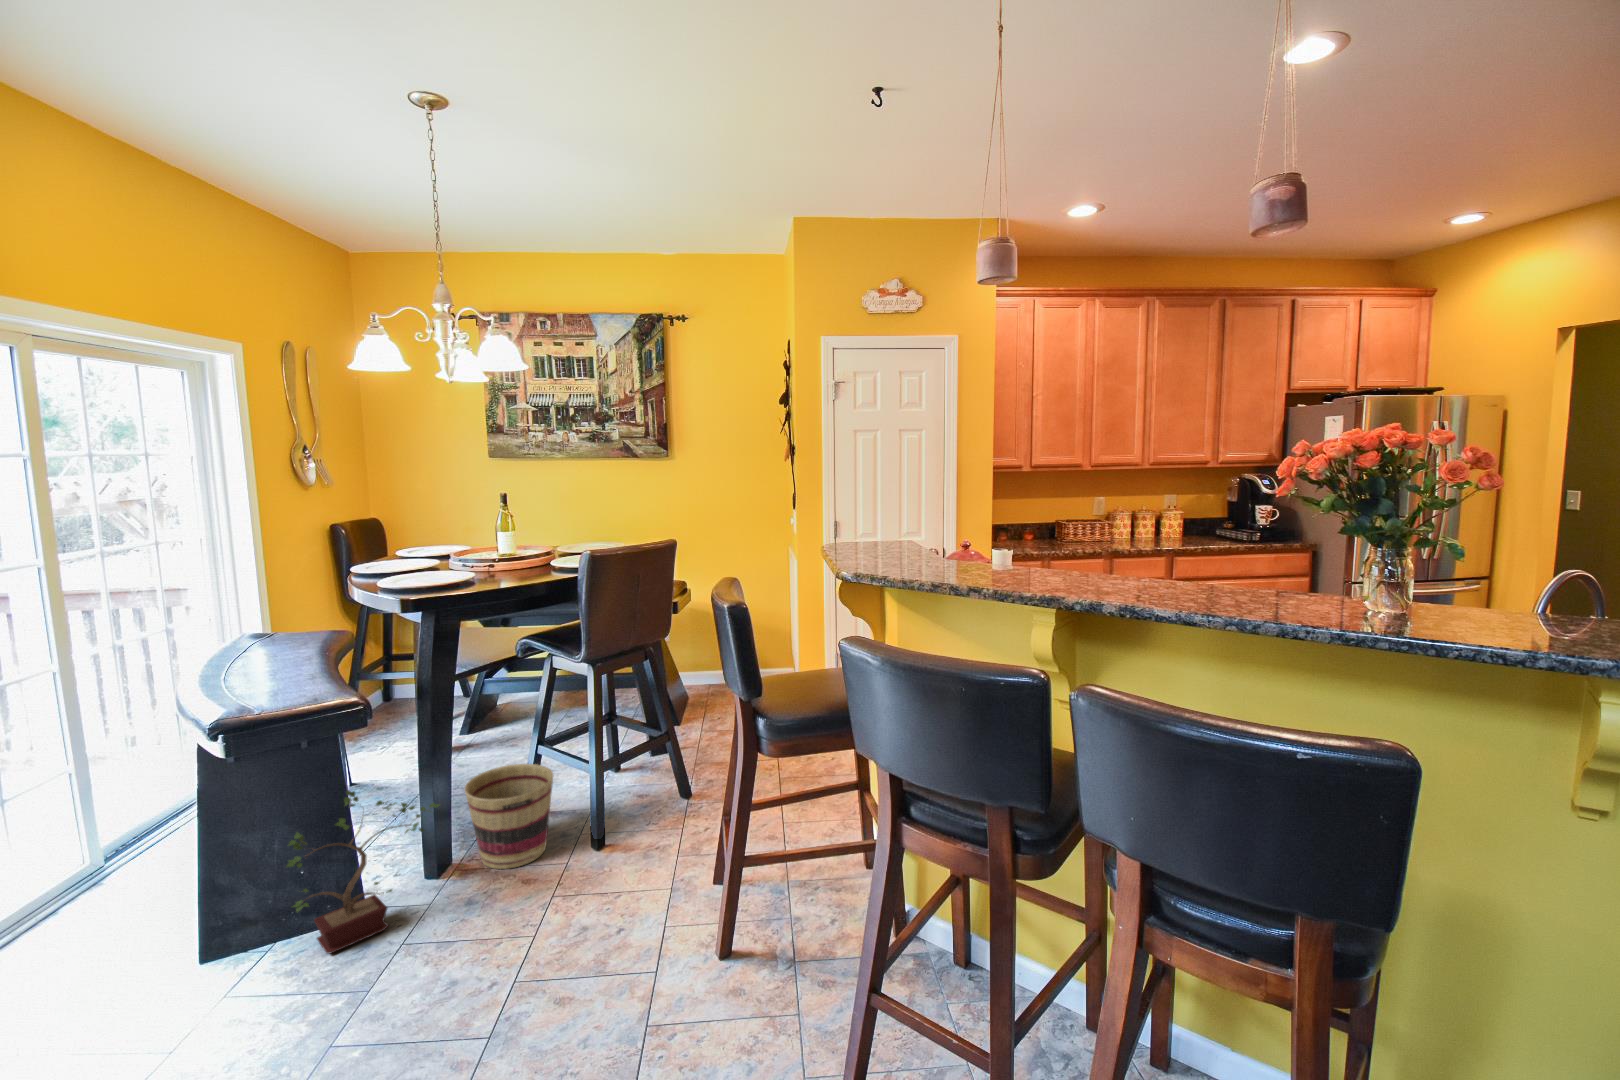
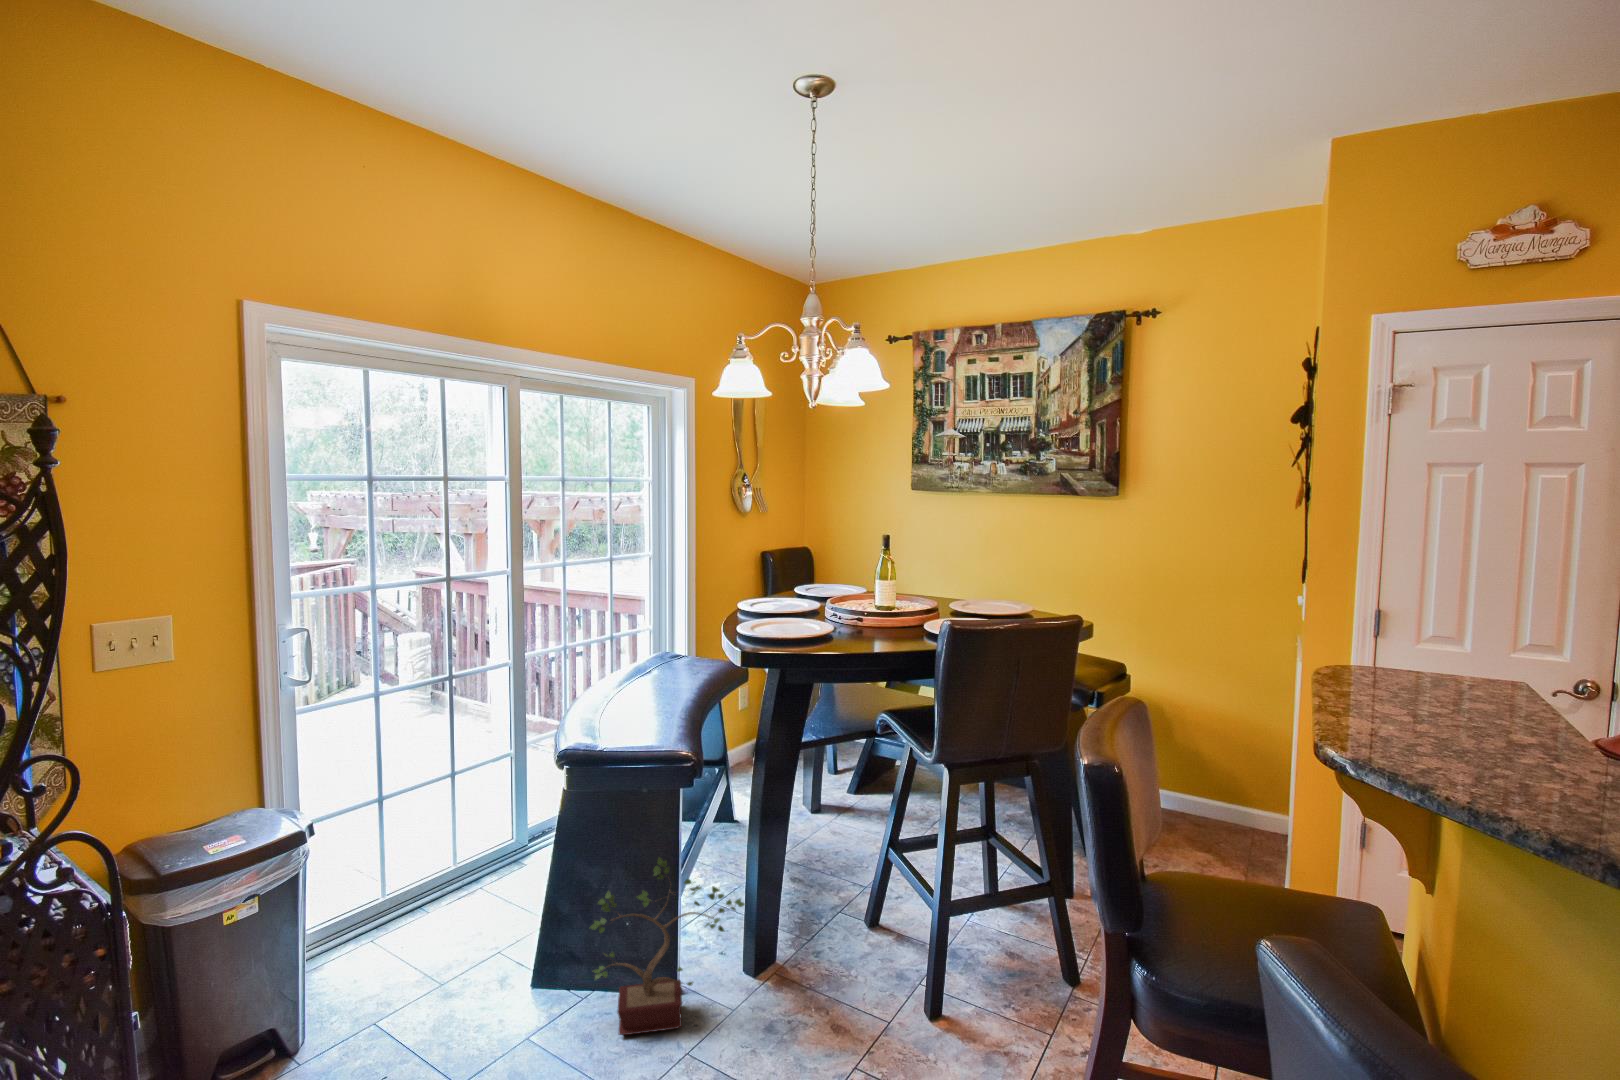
basket: present [465,764,553,869] -> none [790,863,891,1001]

